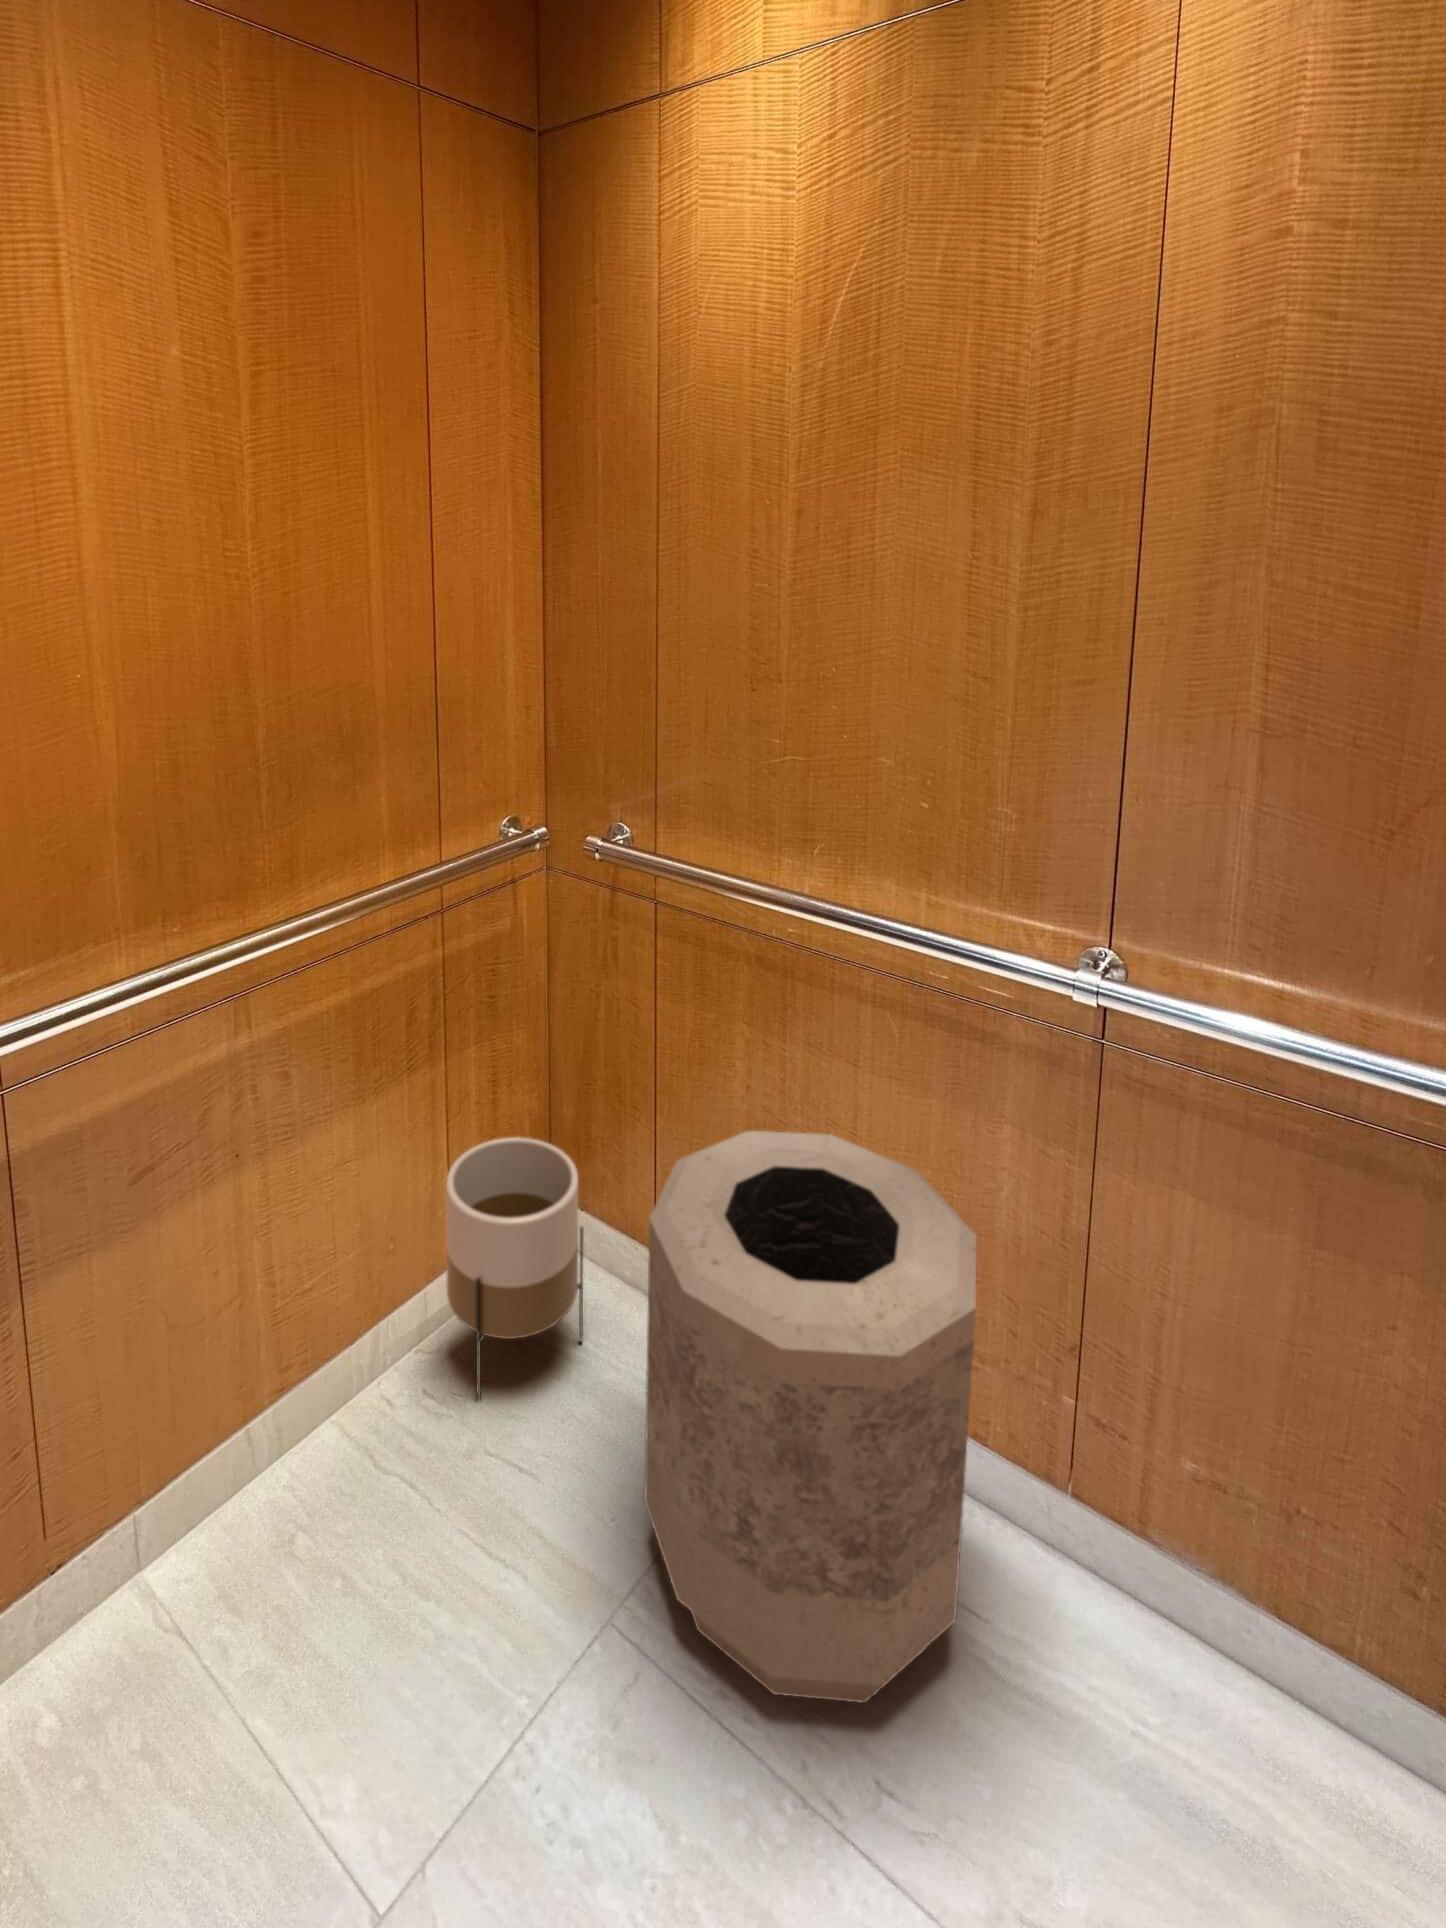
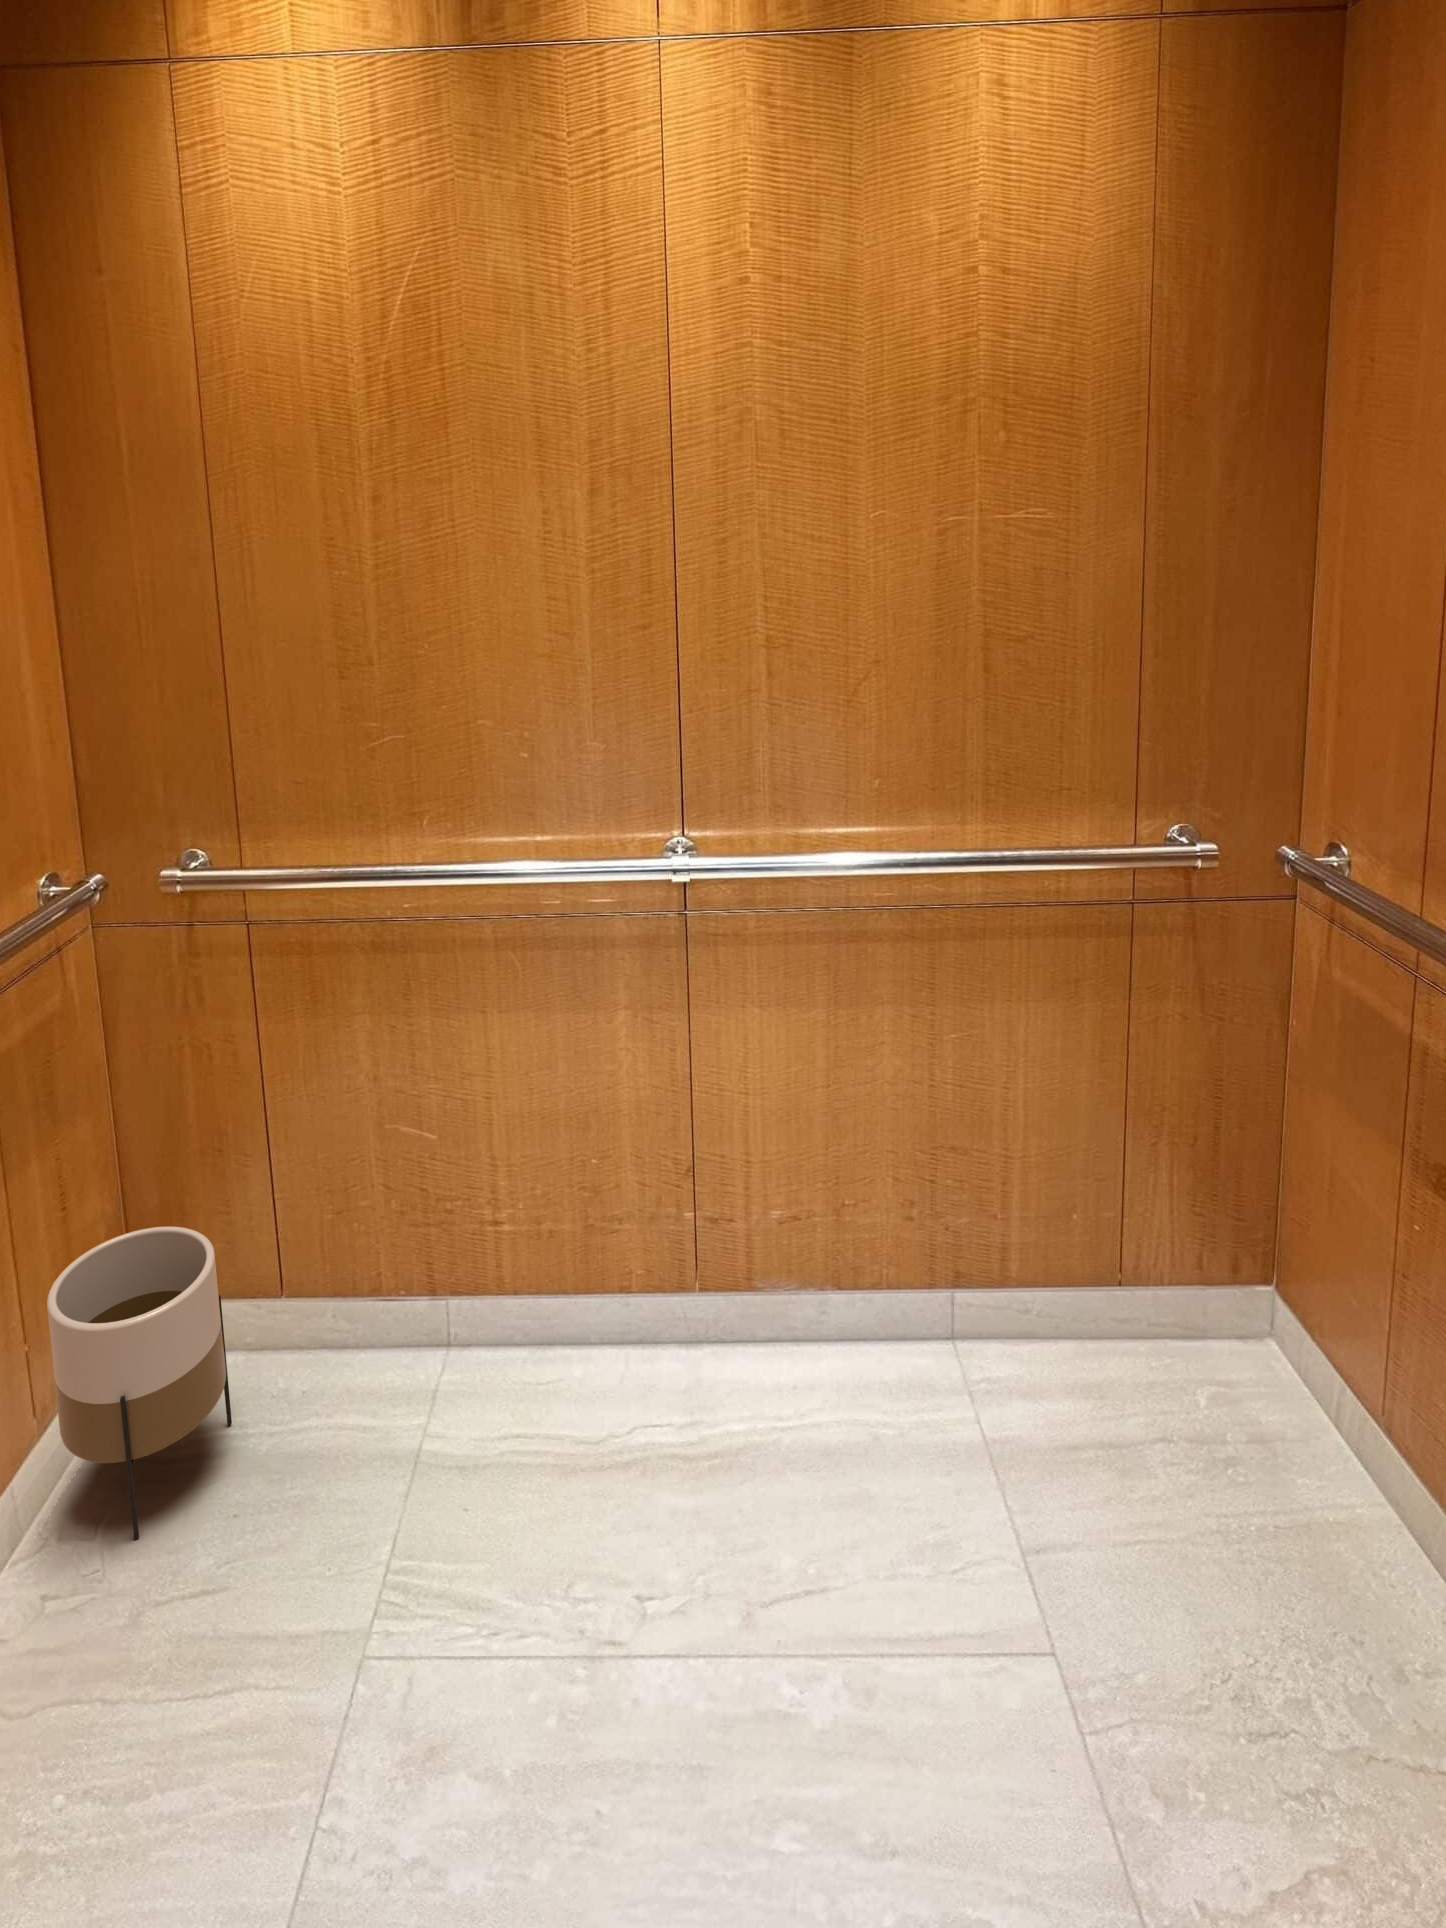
trash can: present [644,1131,976,1703] -> none [349,1078,655,1575]

